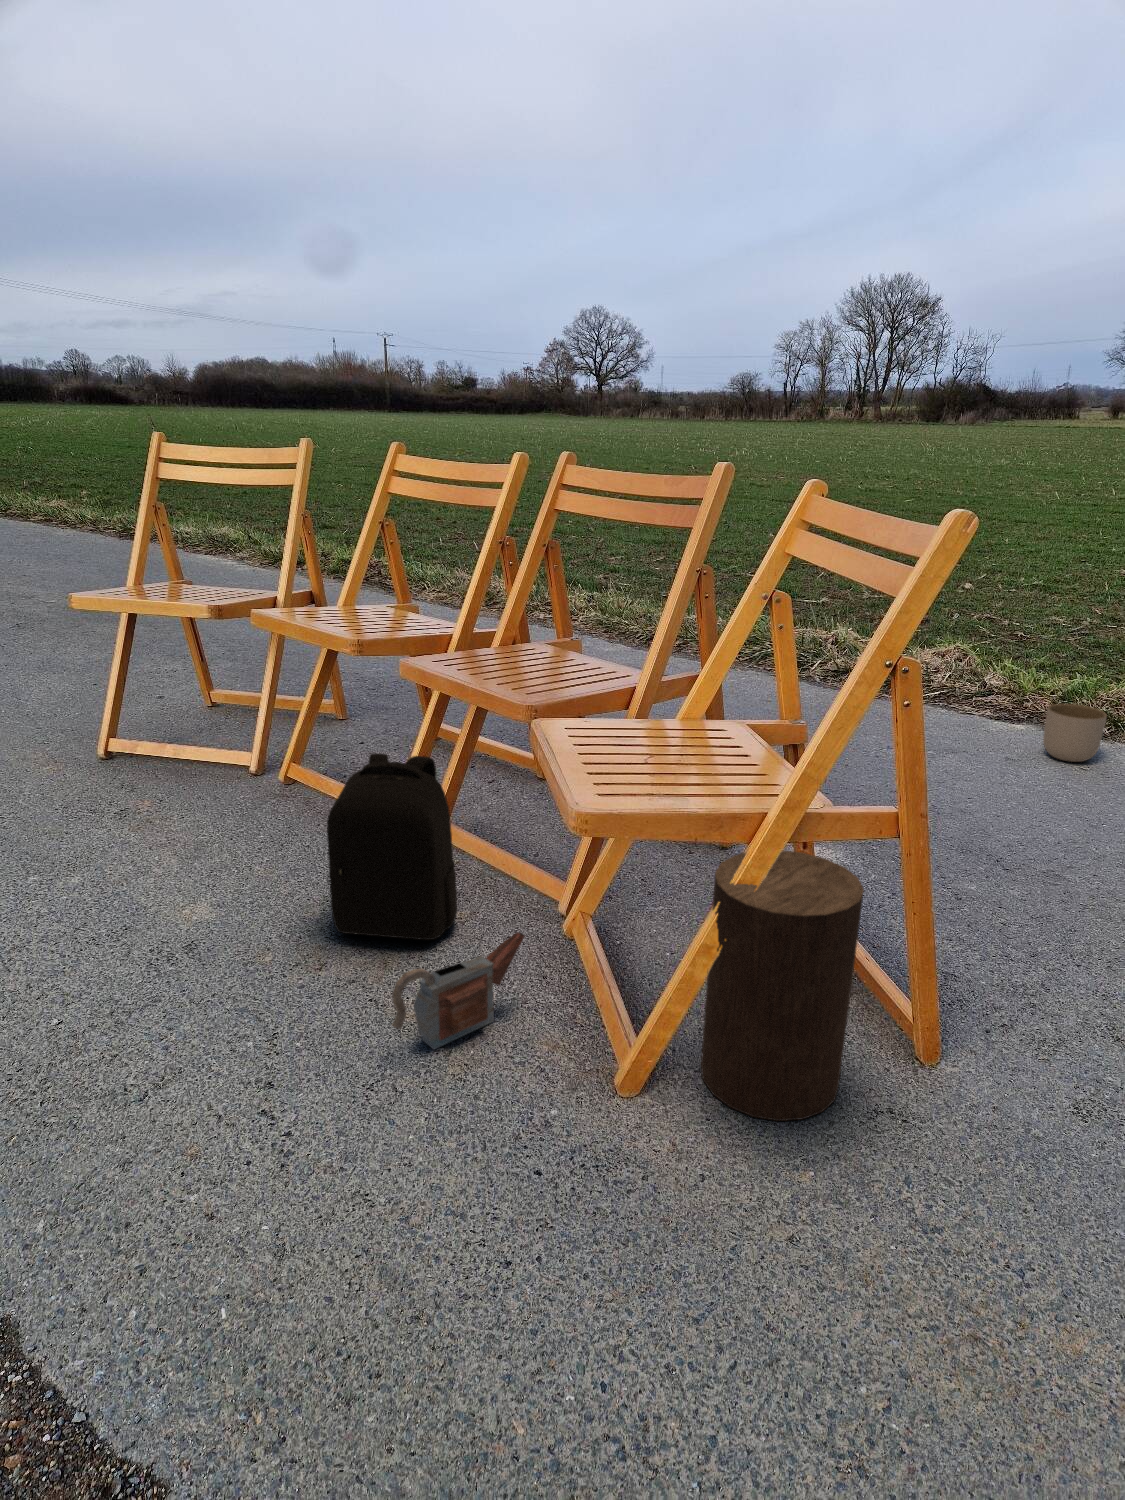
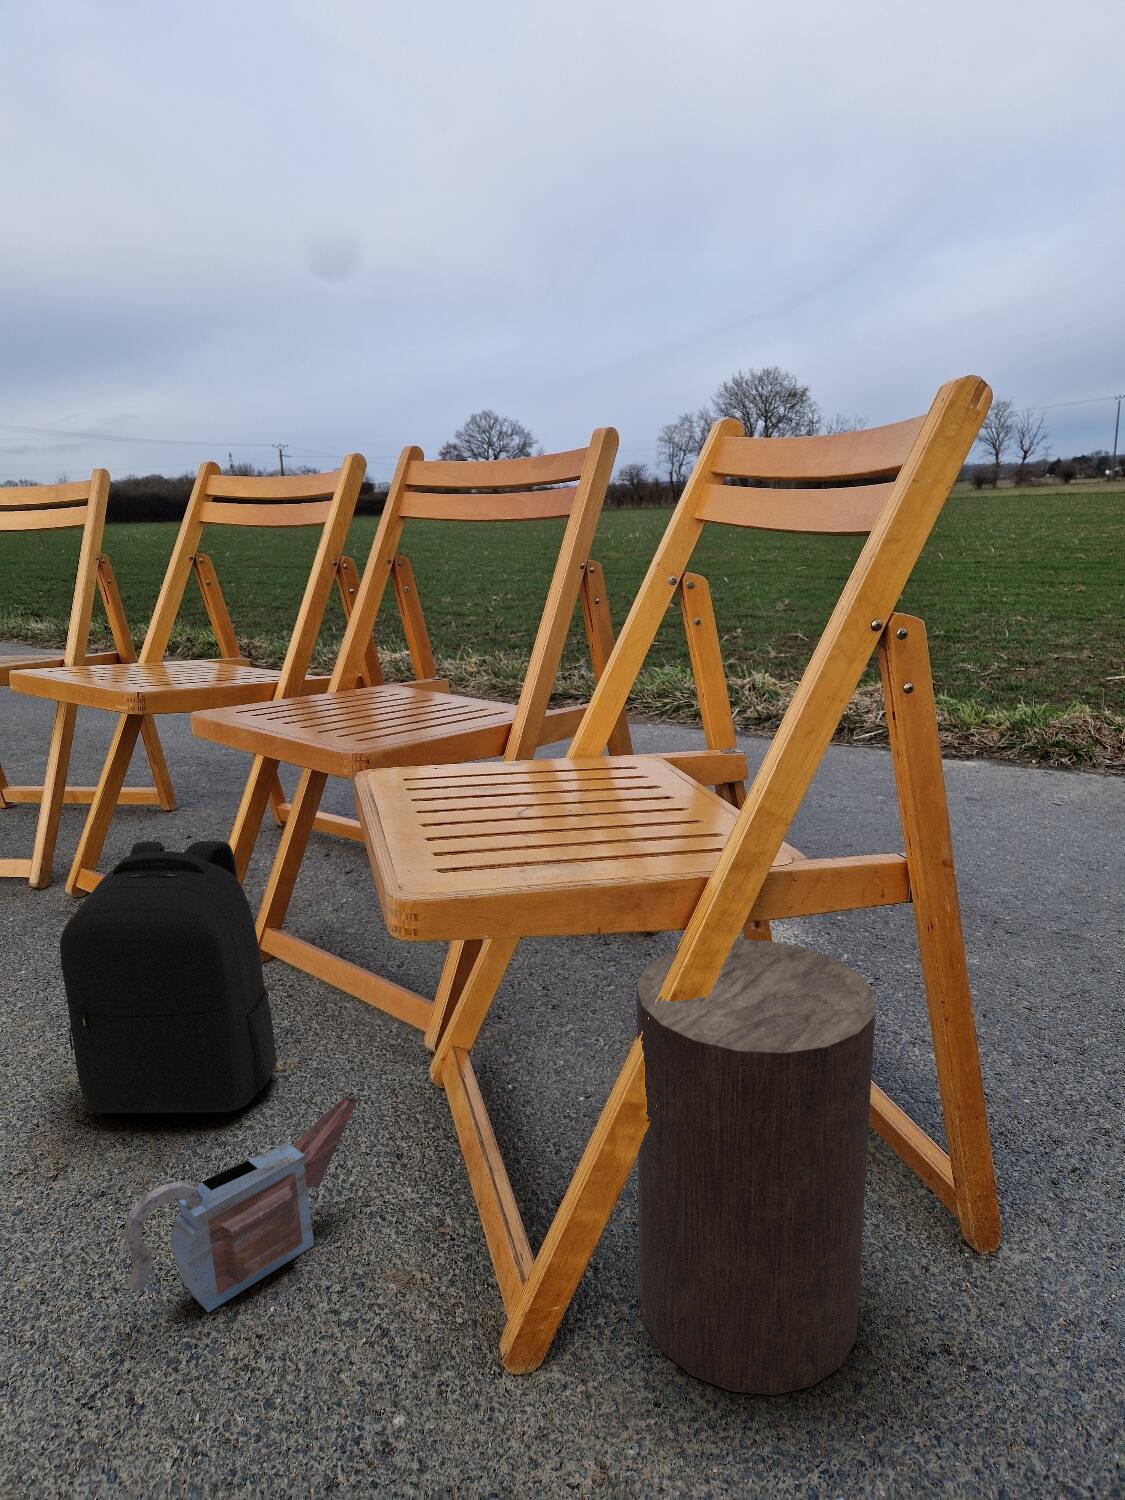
planter: present [1043,704,1107,762] -> none [1005,732,1076,798]

